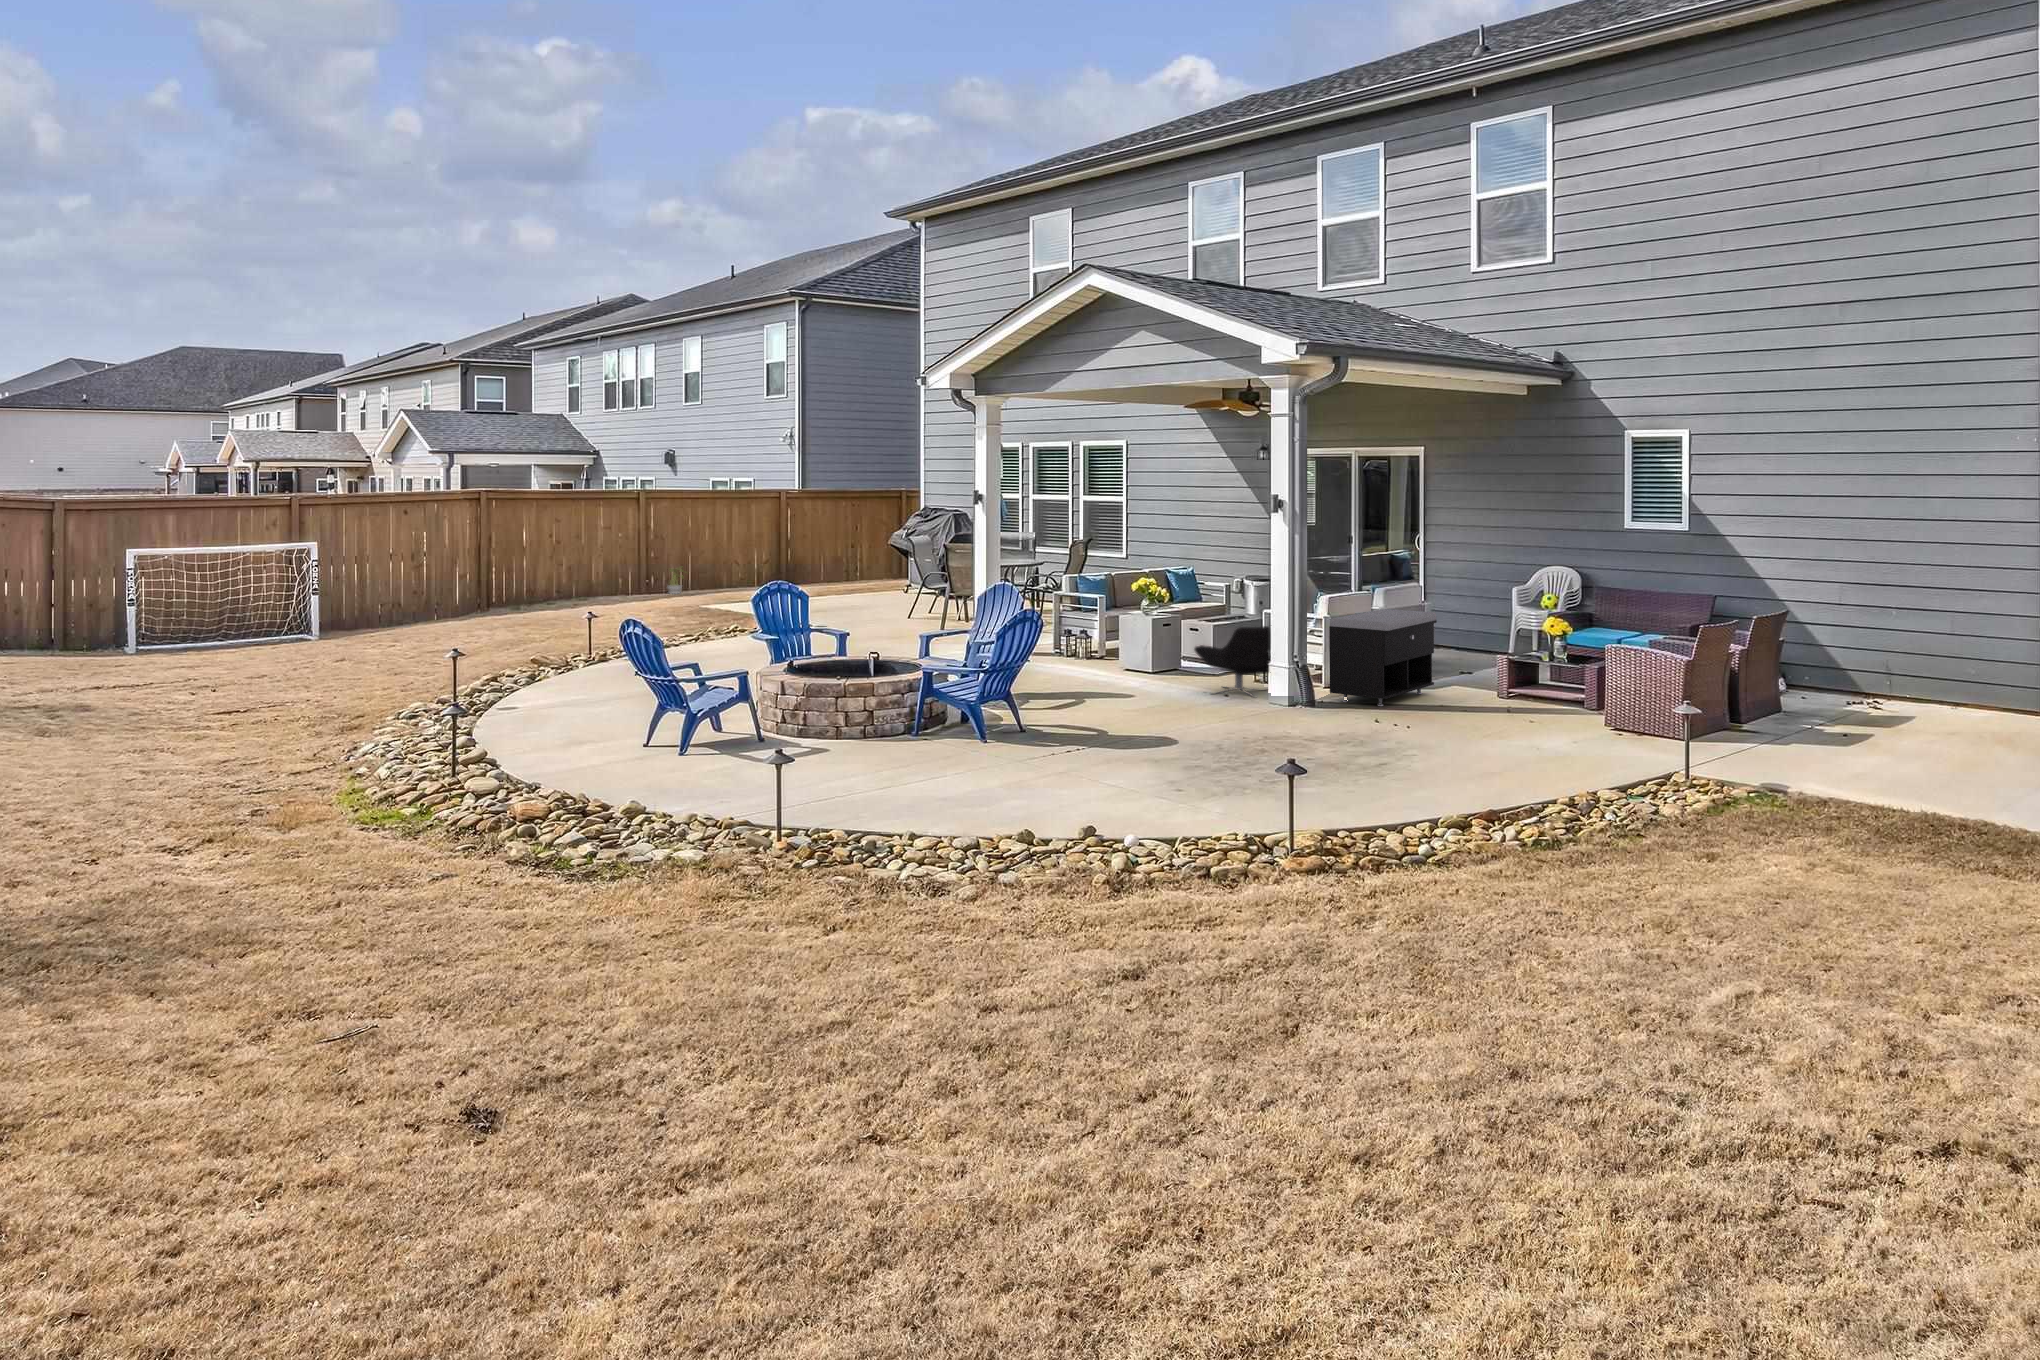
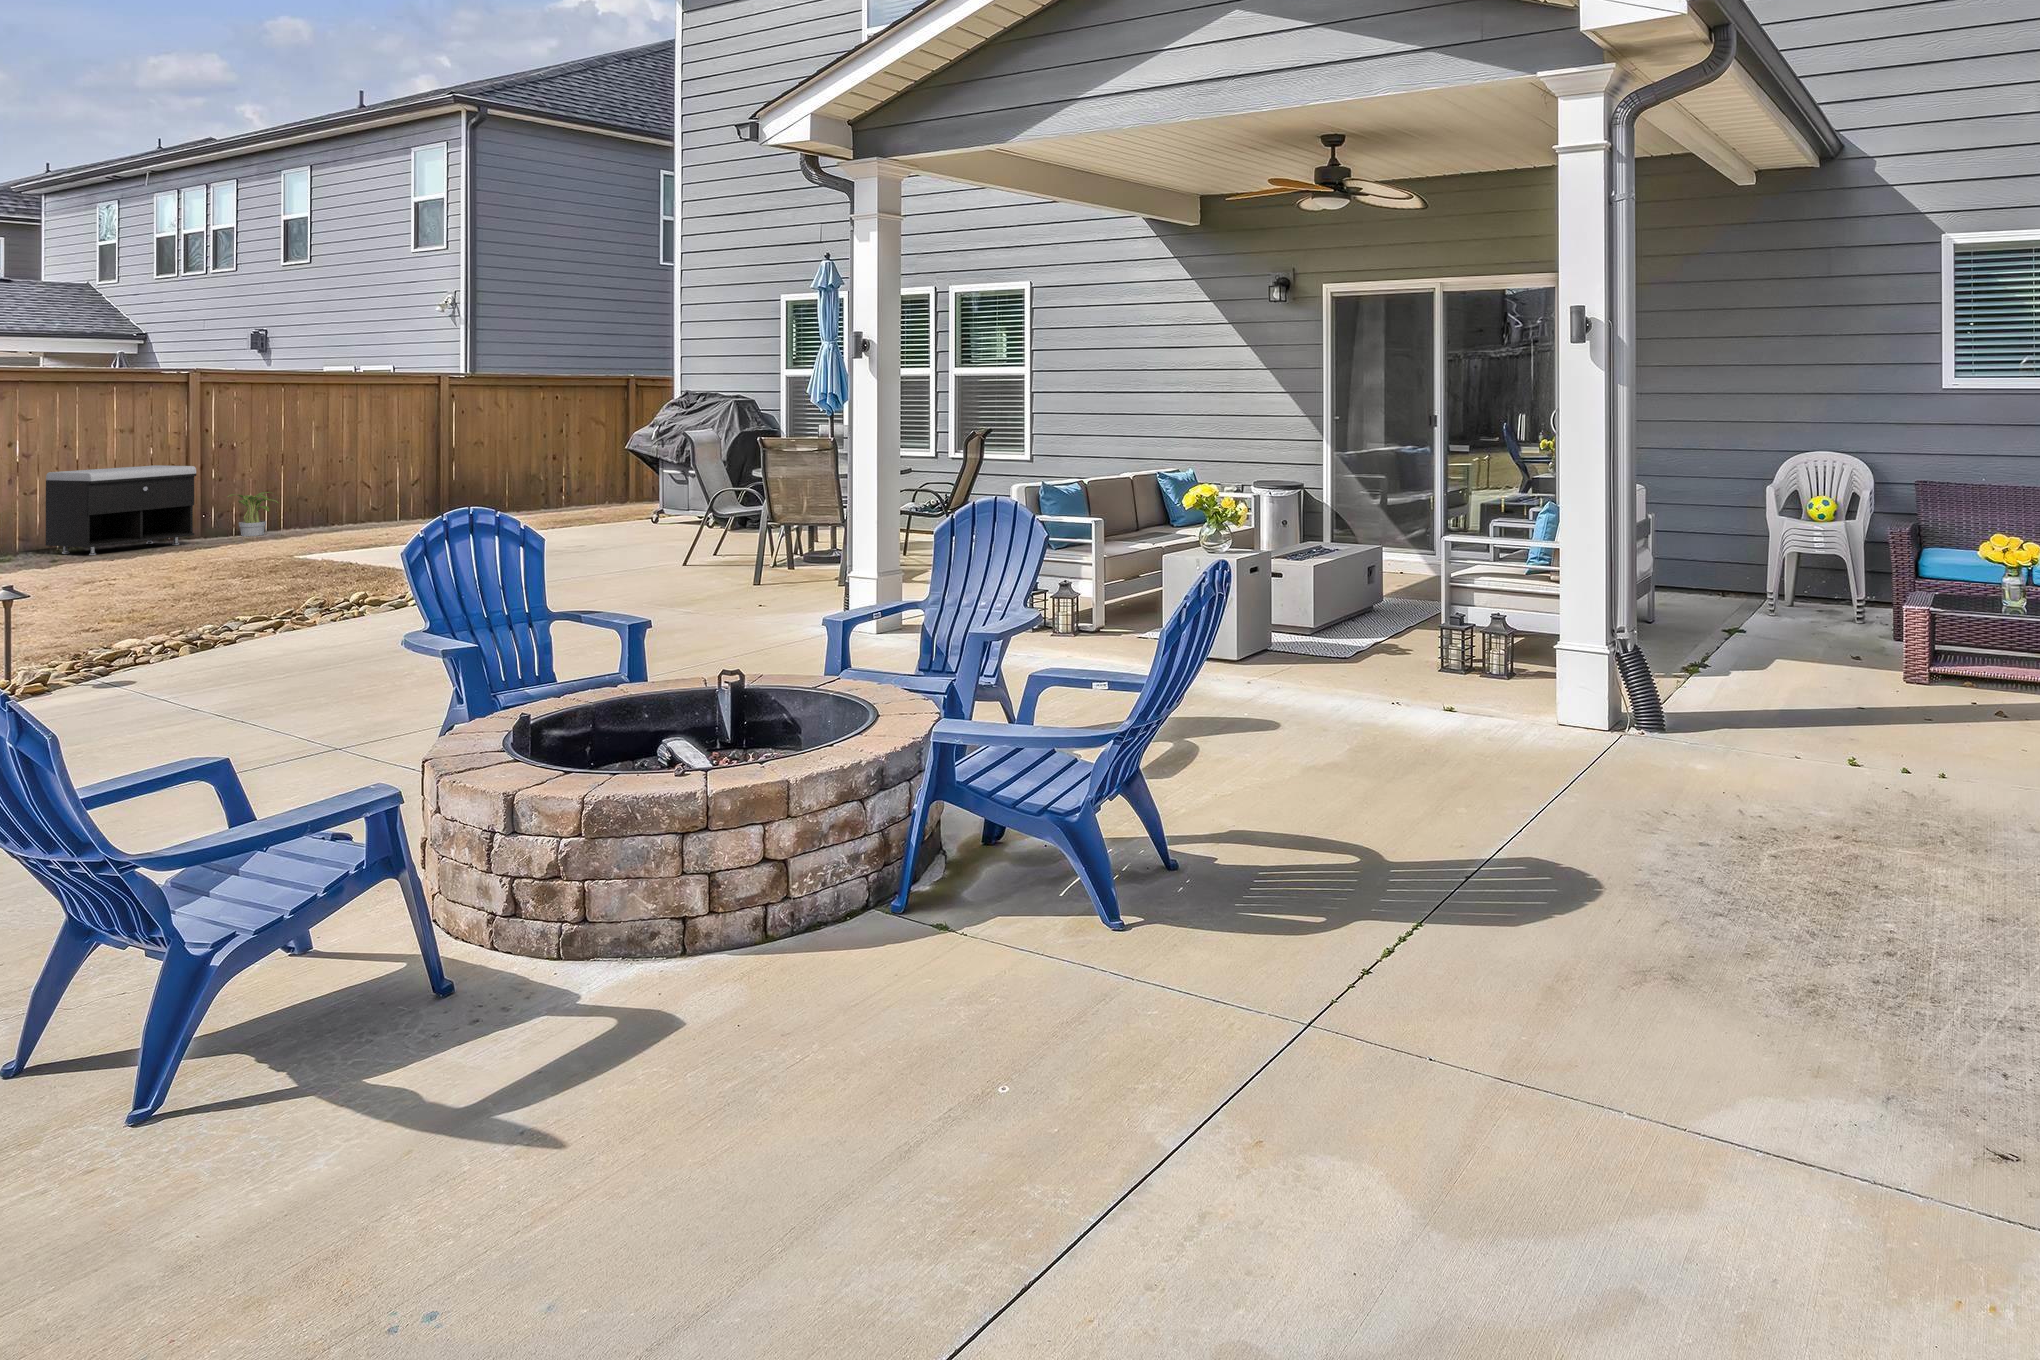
storage bench: present [1329,609,1437,706] -> present [46,465,196,555]
lounge chair: present [1194,626,1270,697] -> none [1355,565,1549,708]

